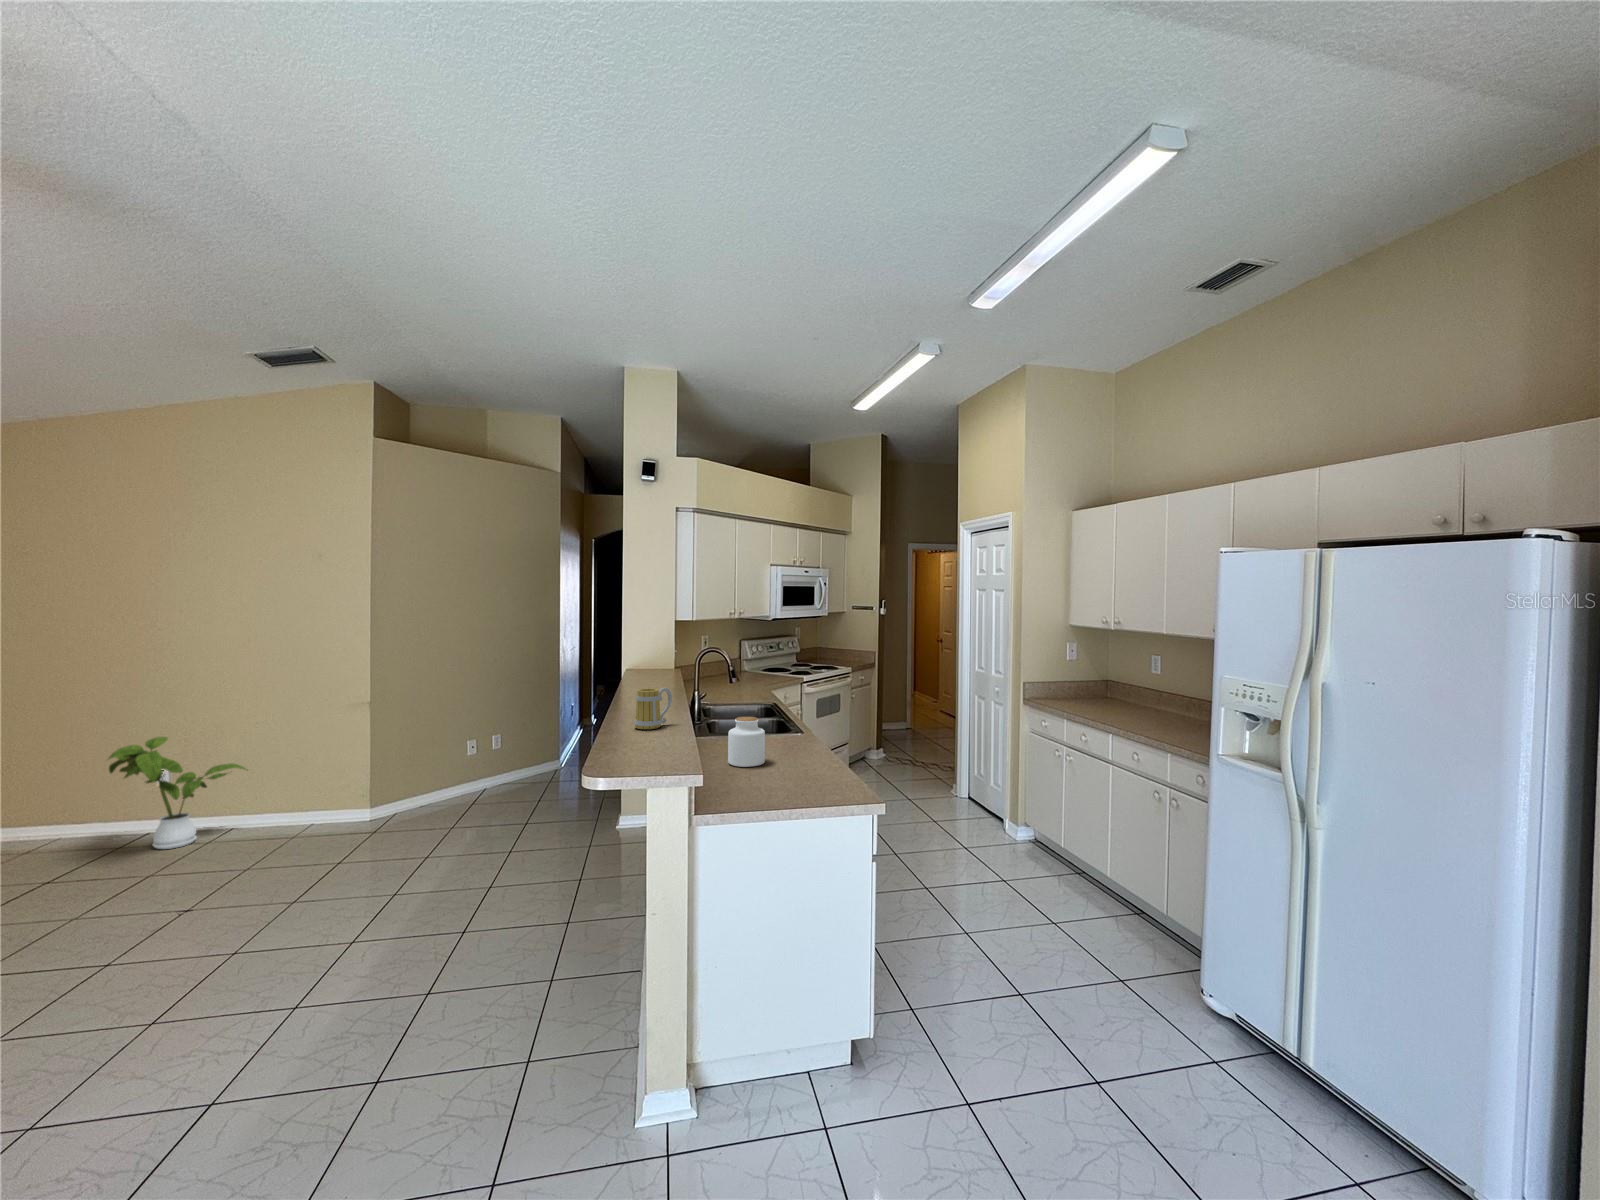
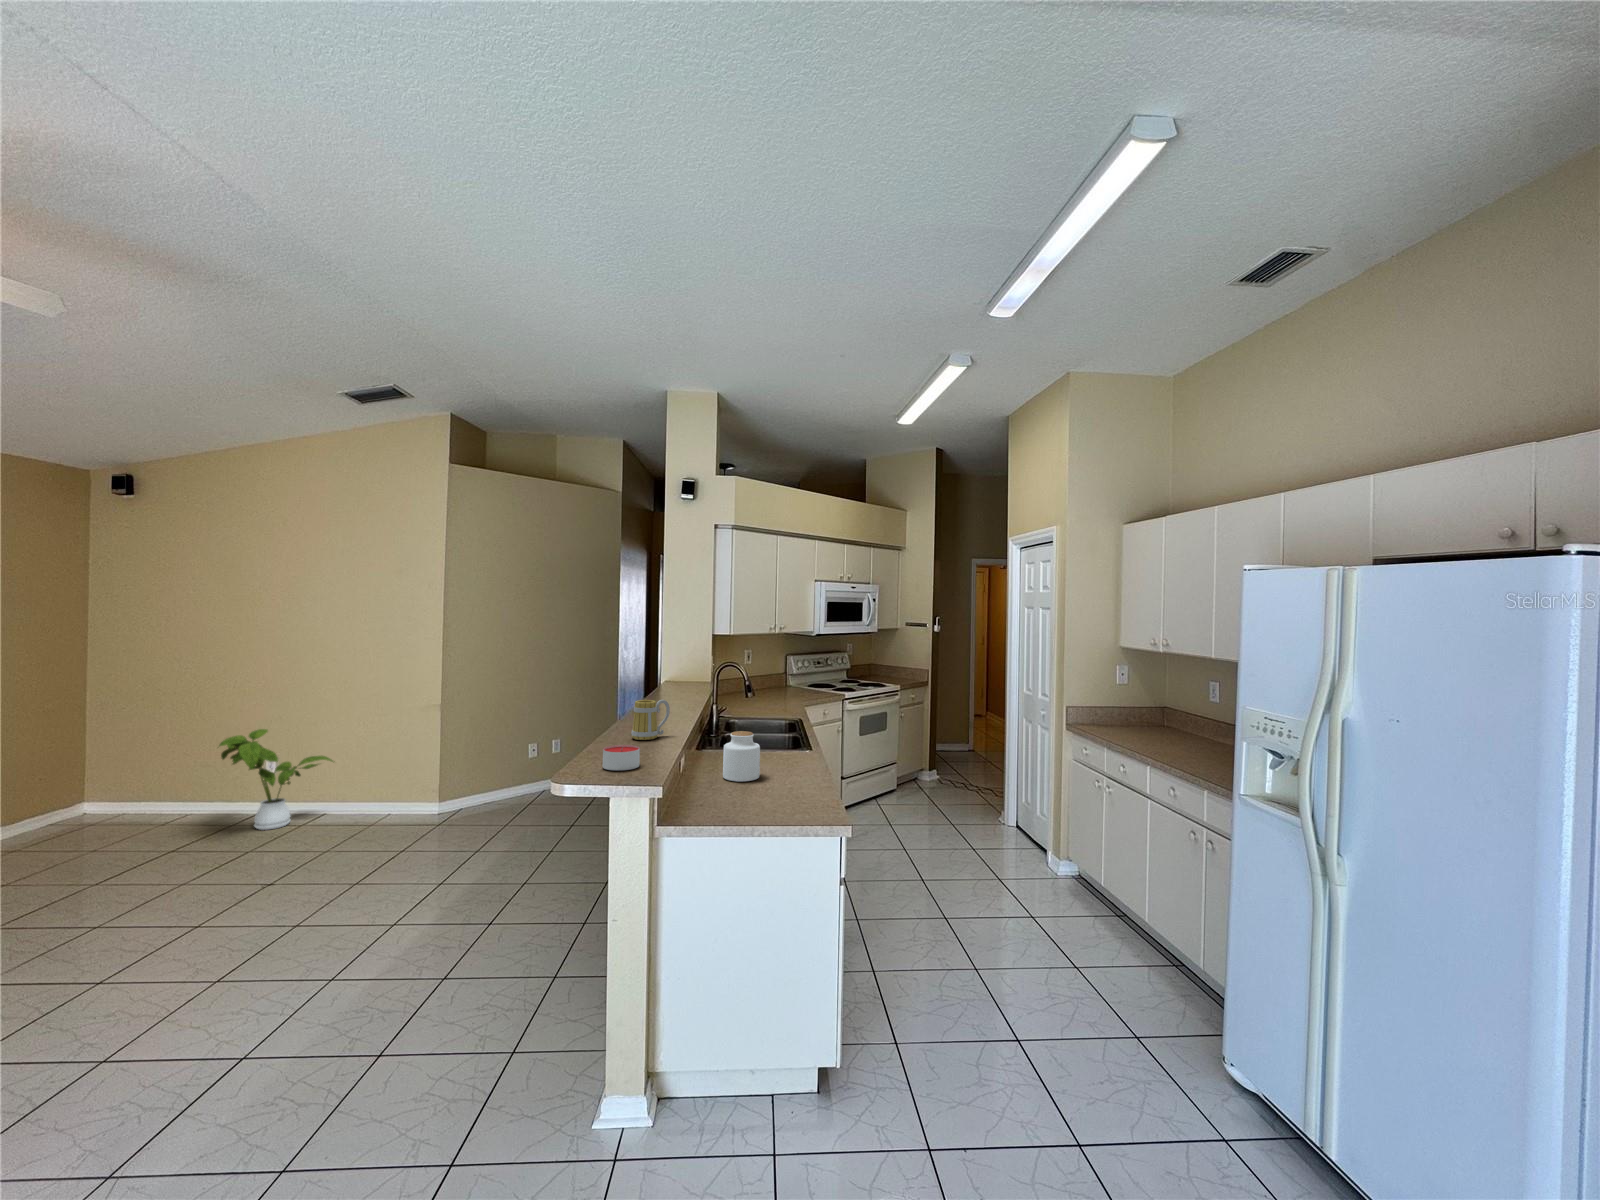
candle: none [627,734,664,760] -> present [603,745,640,770]

